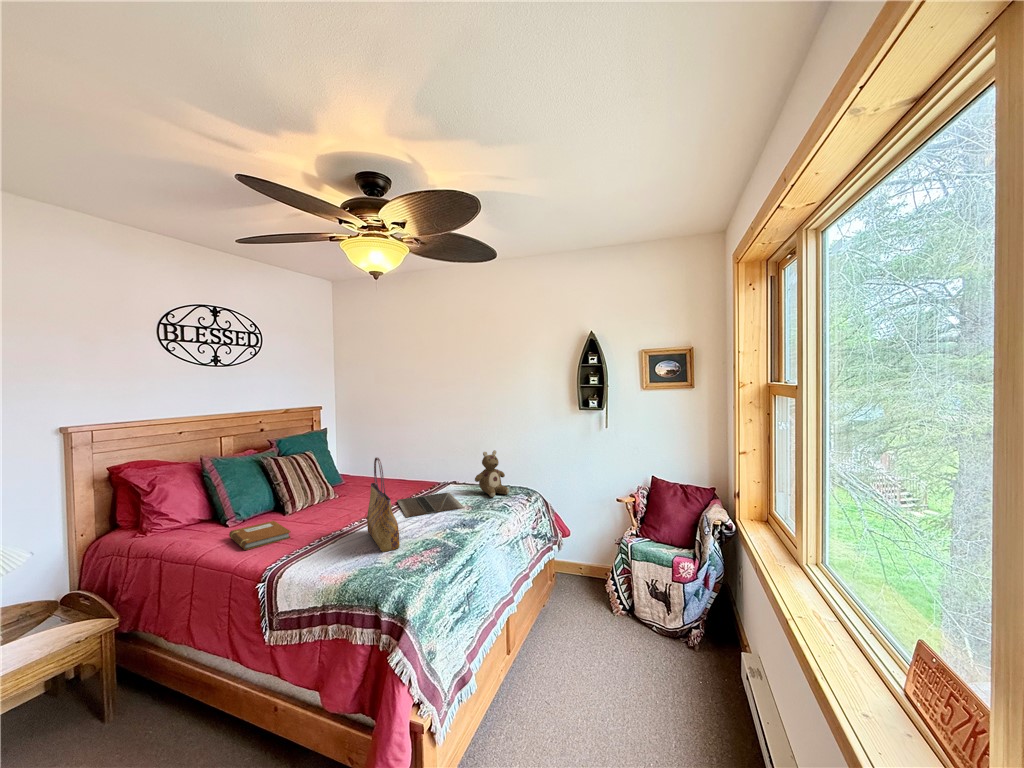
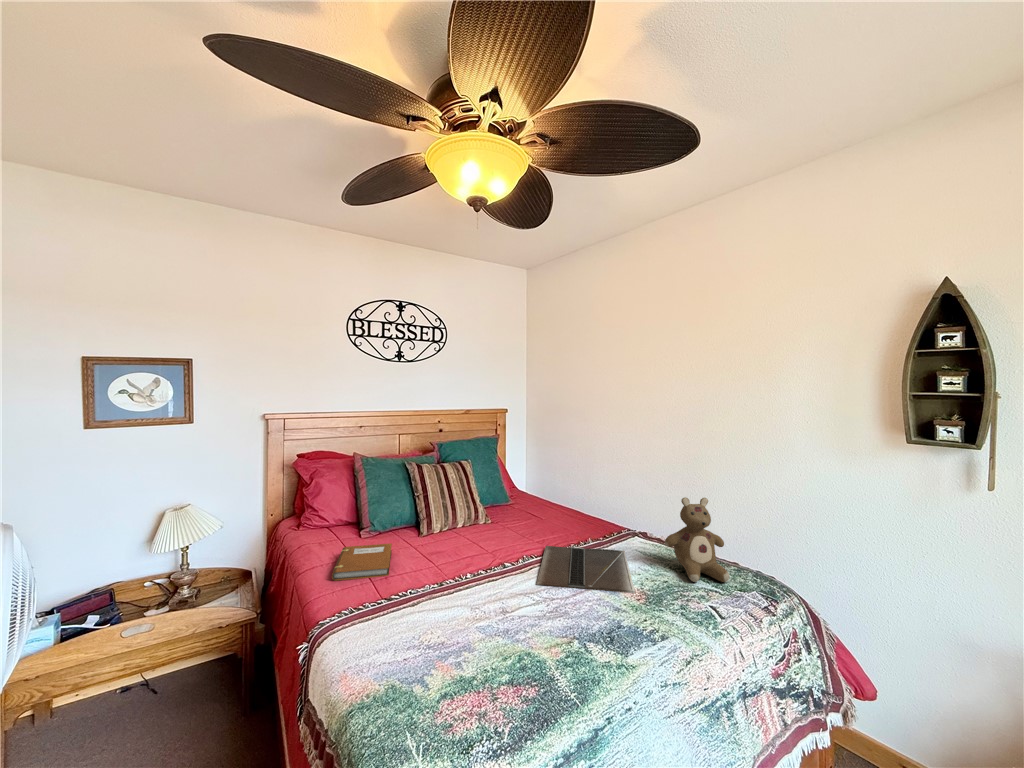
tote bag: present [367,457,400,552] -> none [449,490,492,657]

